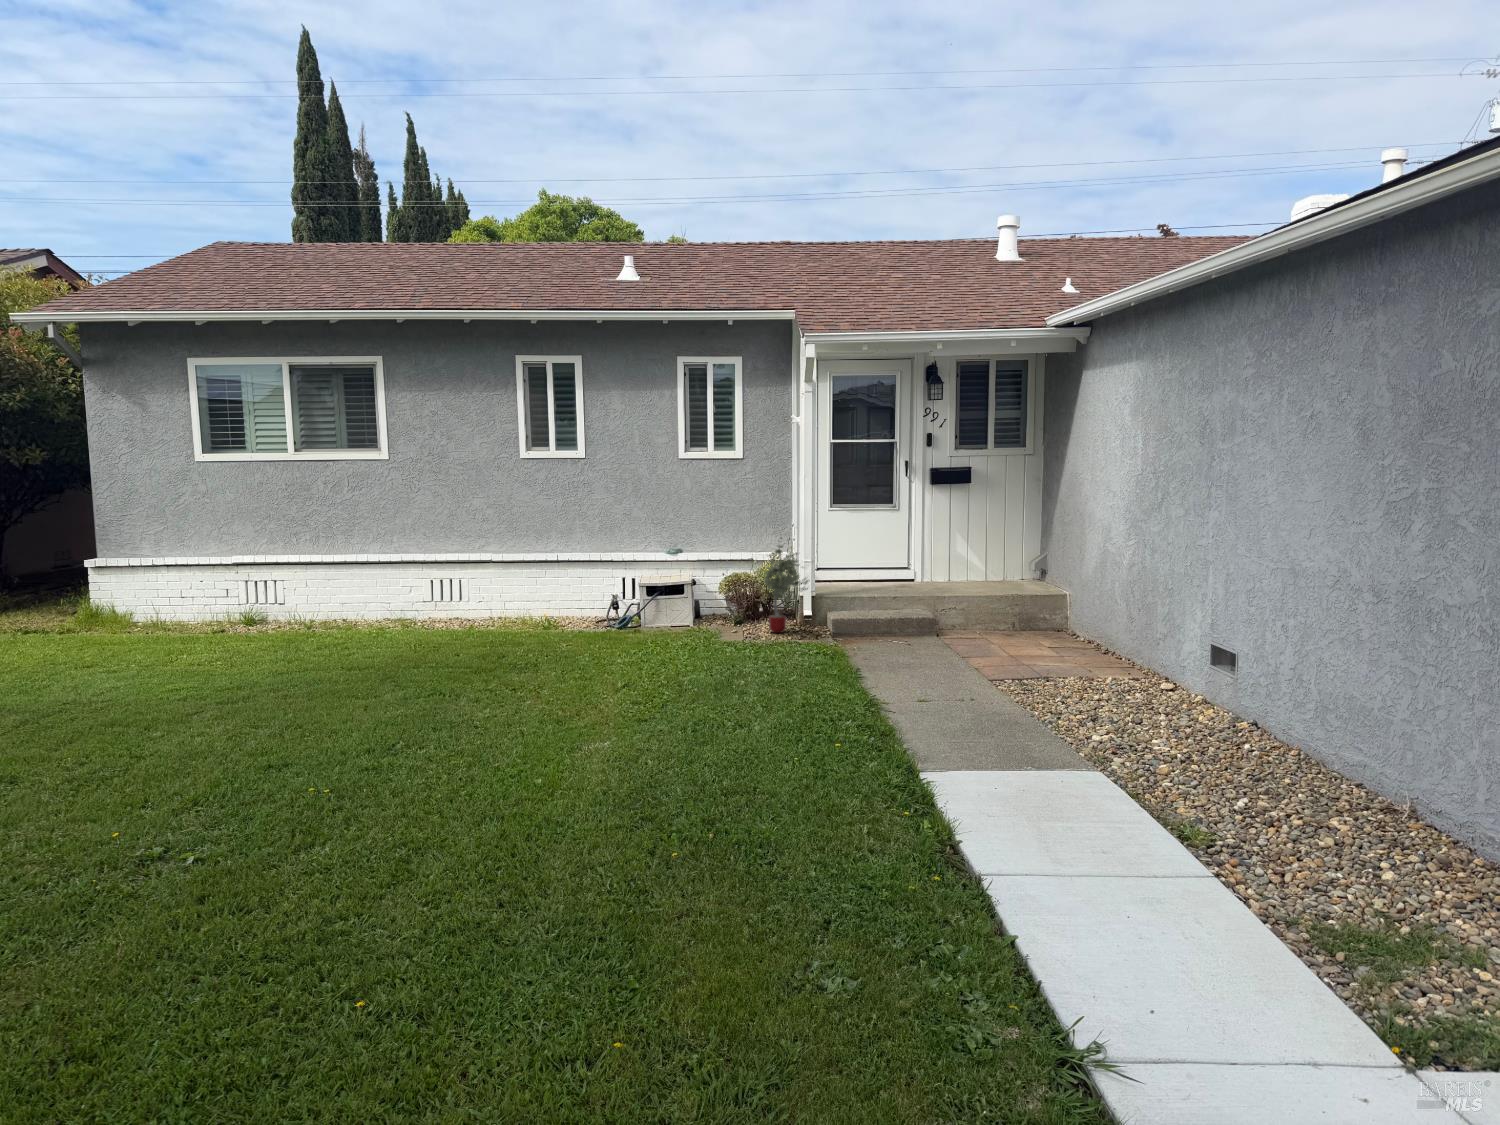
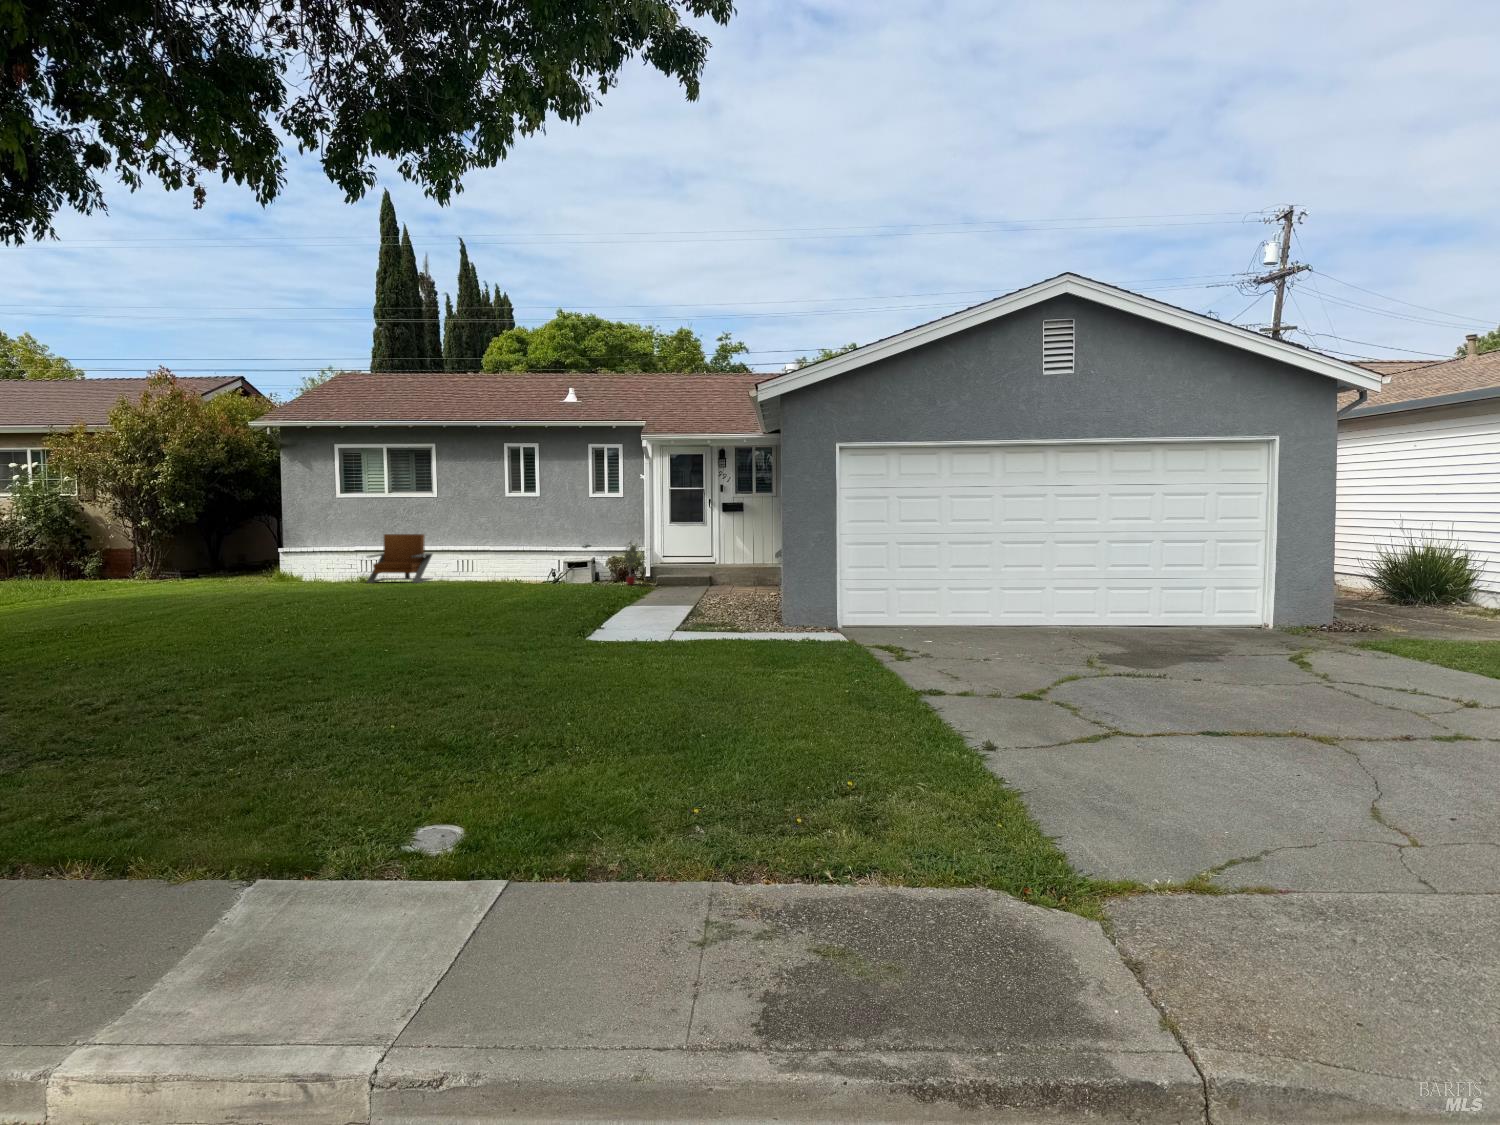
lounge chair: none [249,531,384,630] -> present [367,534,432,583]

